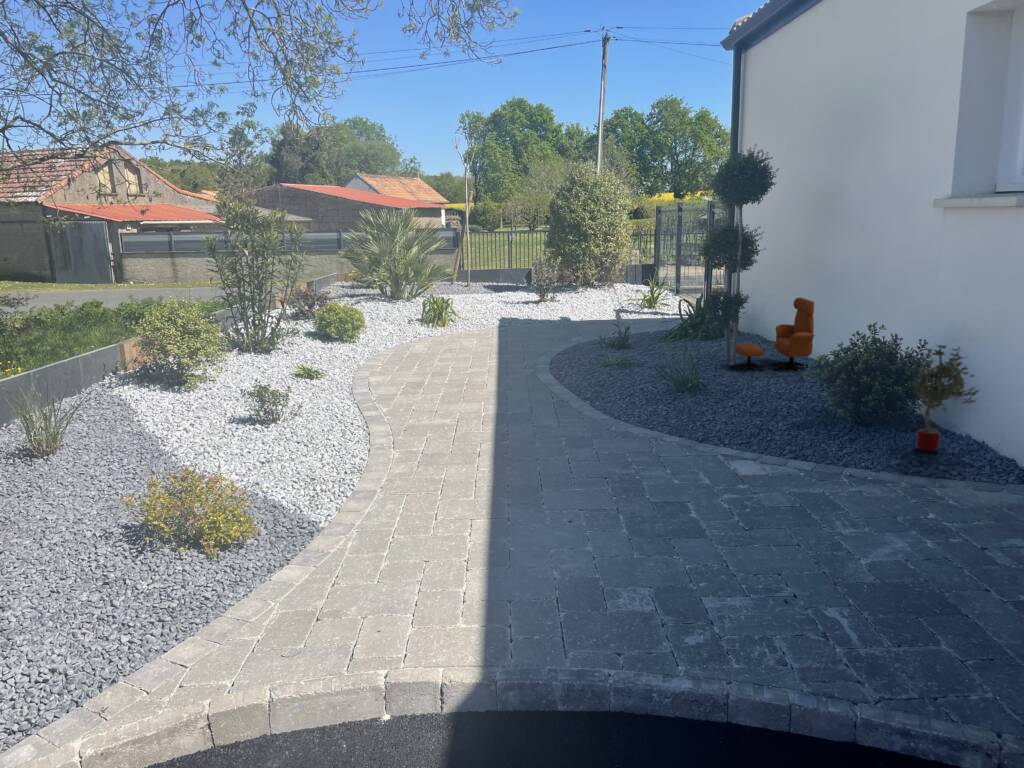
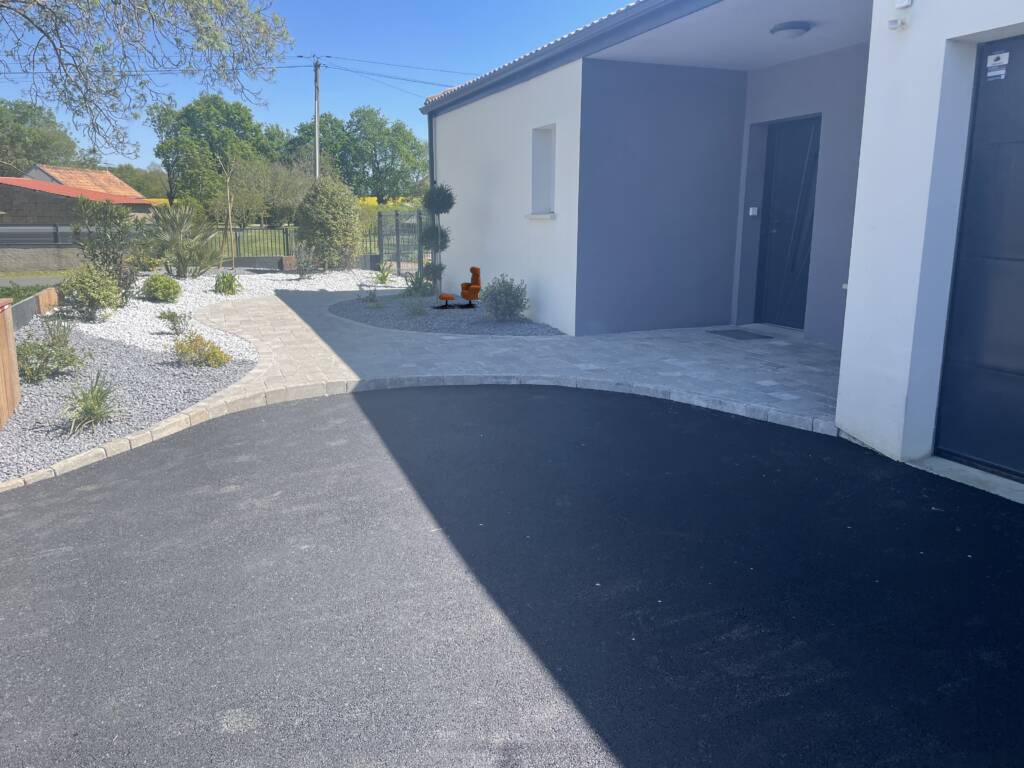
potted tree: present [913,345,979,452] -> none [517,280,546,331]

